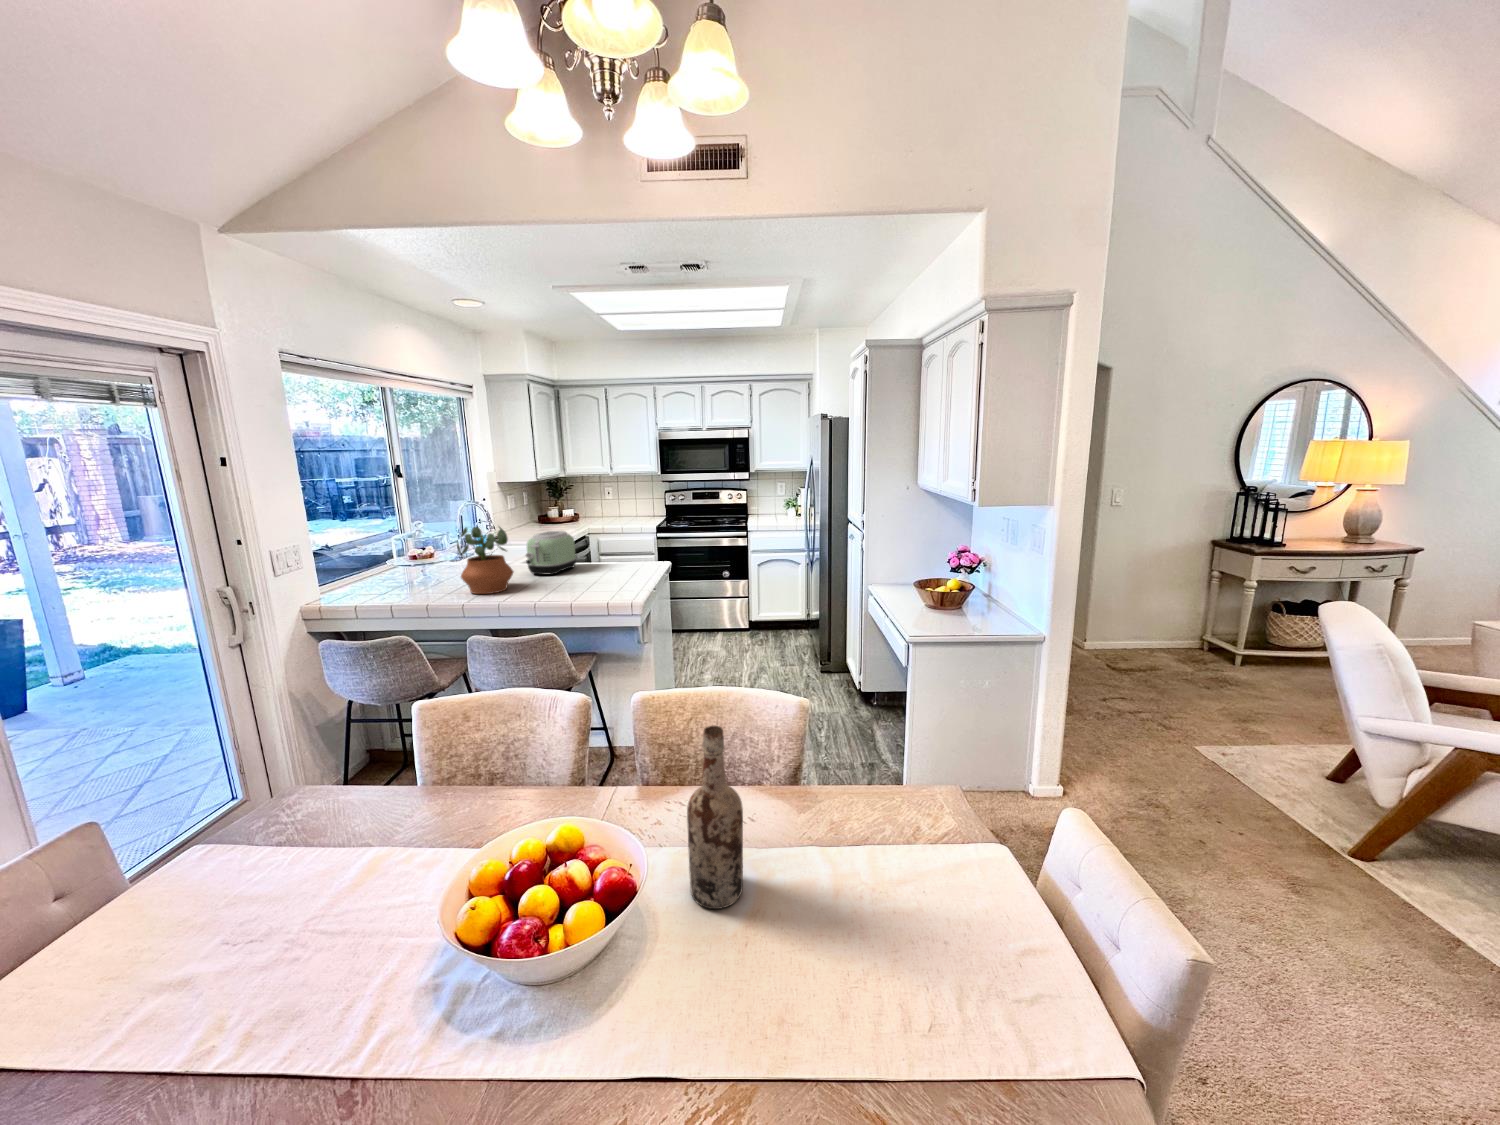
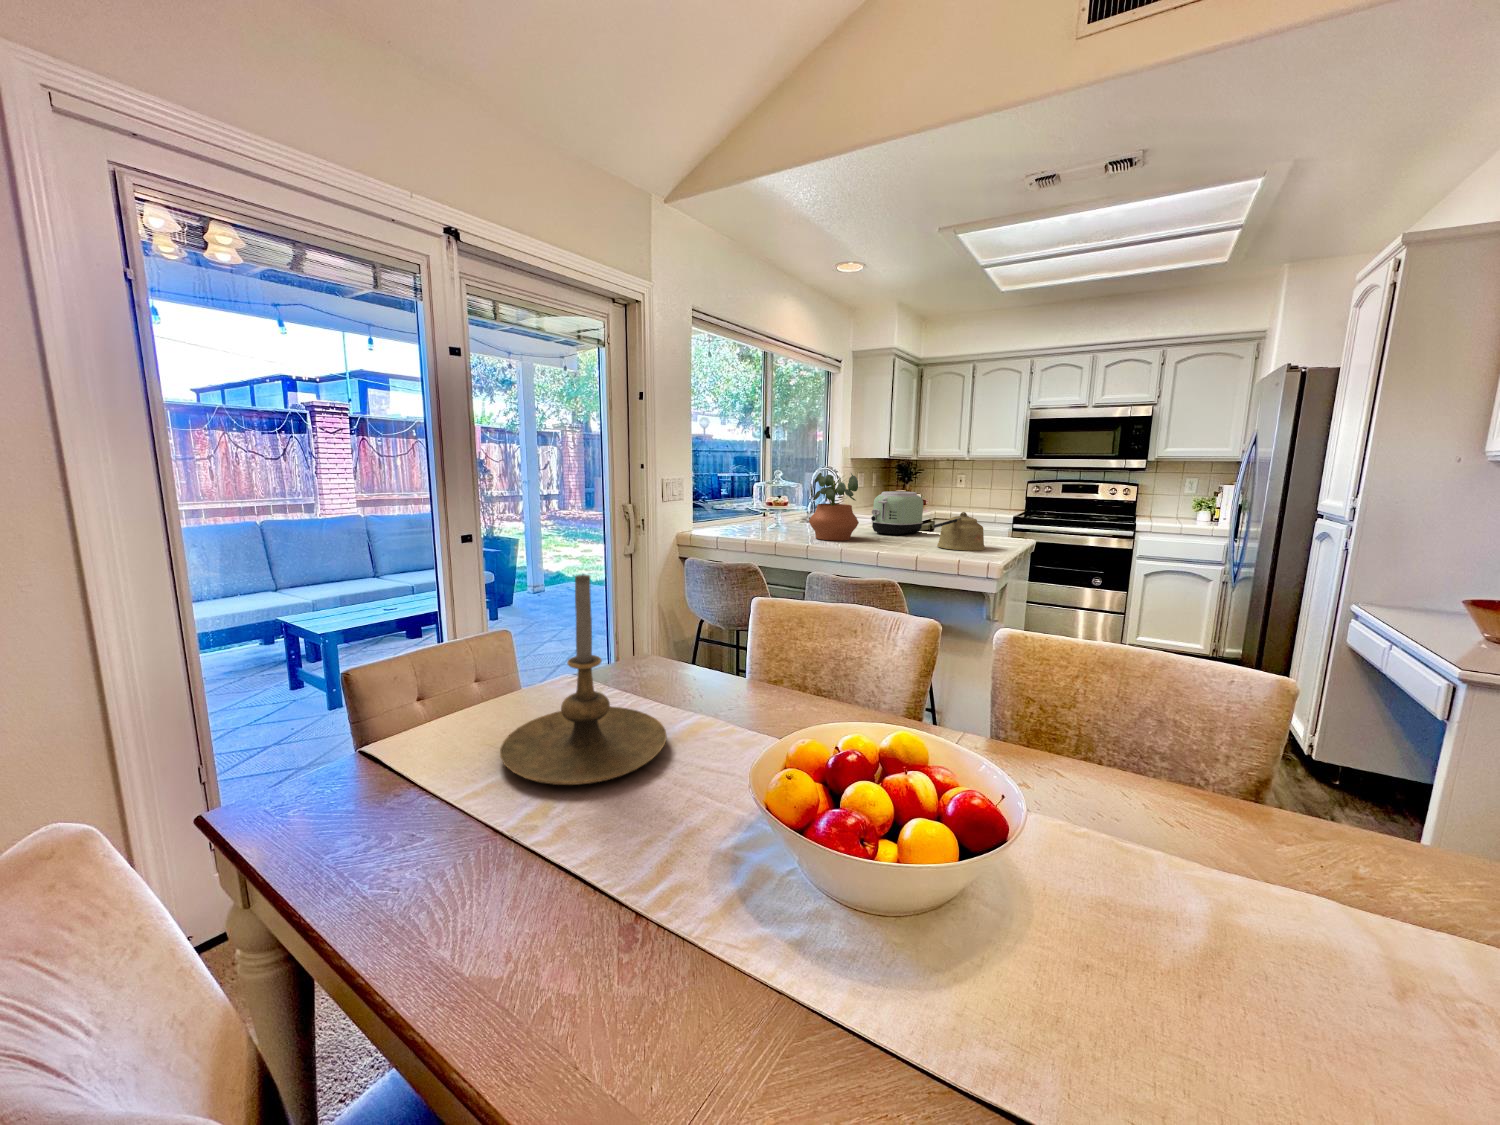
kettle: none [584,556,630,591] -> present [933,512,985,551]
wine bottle: present [687,726,743,909] -> none [1093,622,1224,935]
candle holder: none [135,782,345,1012] -> present [500,574,667,785]

